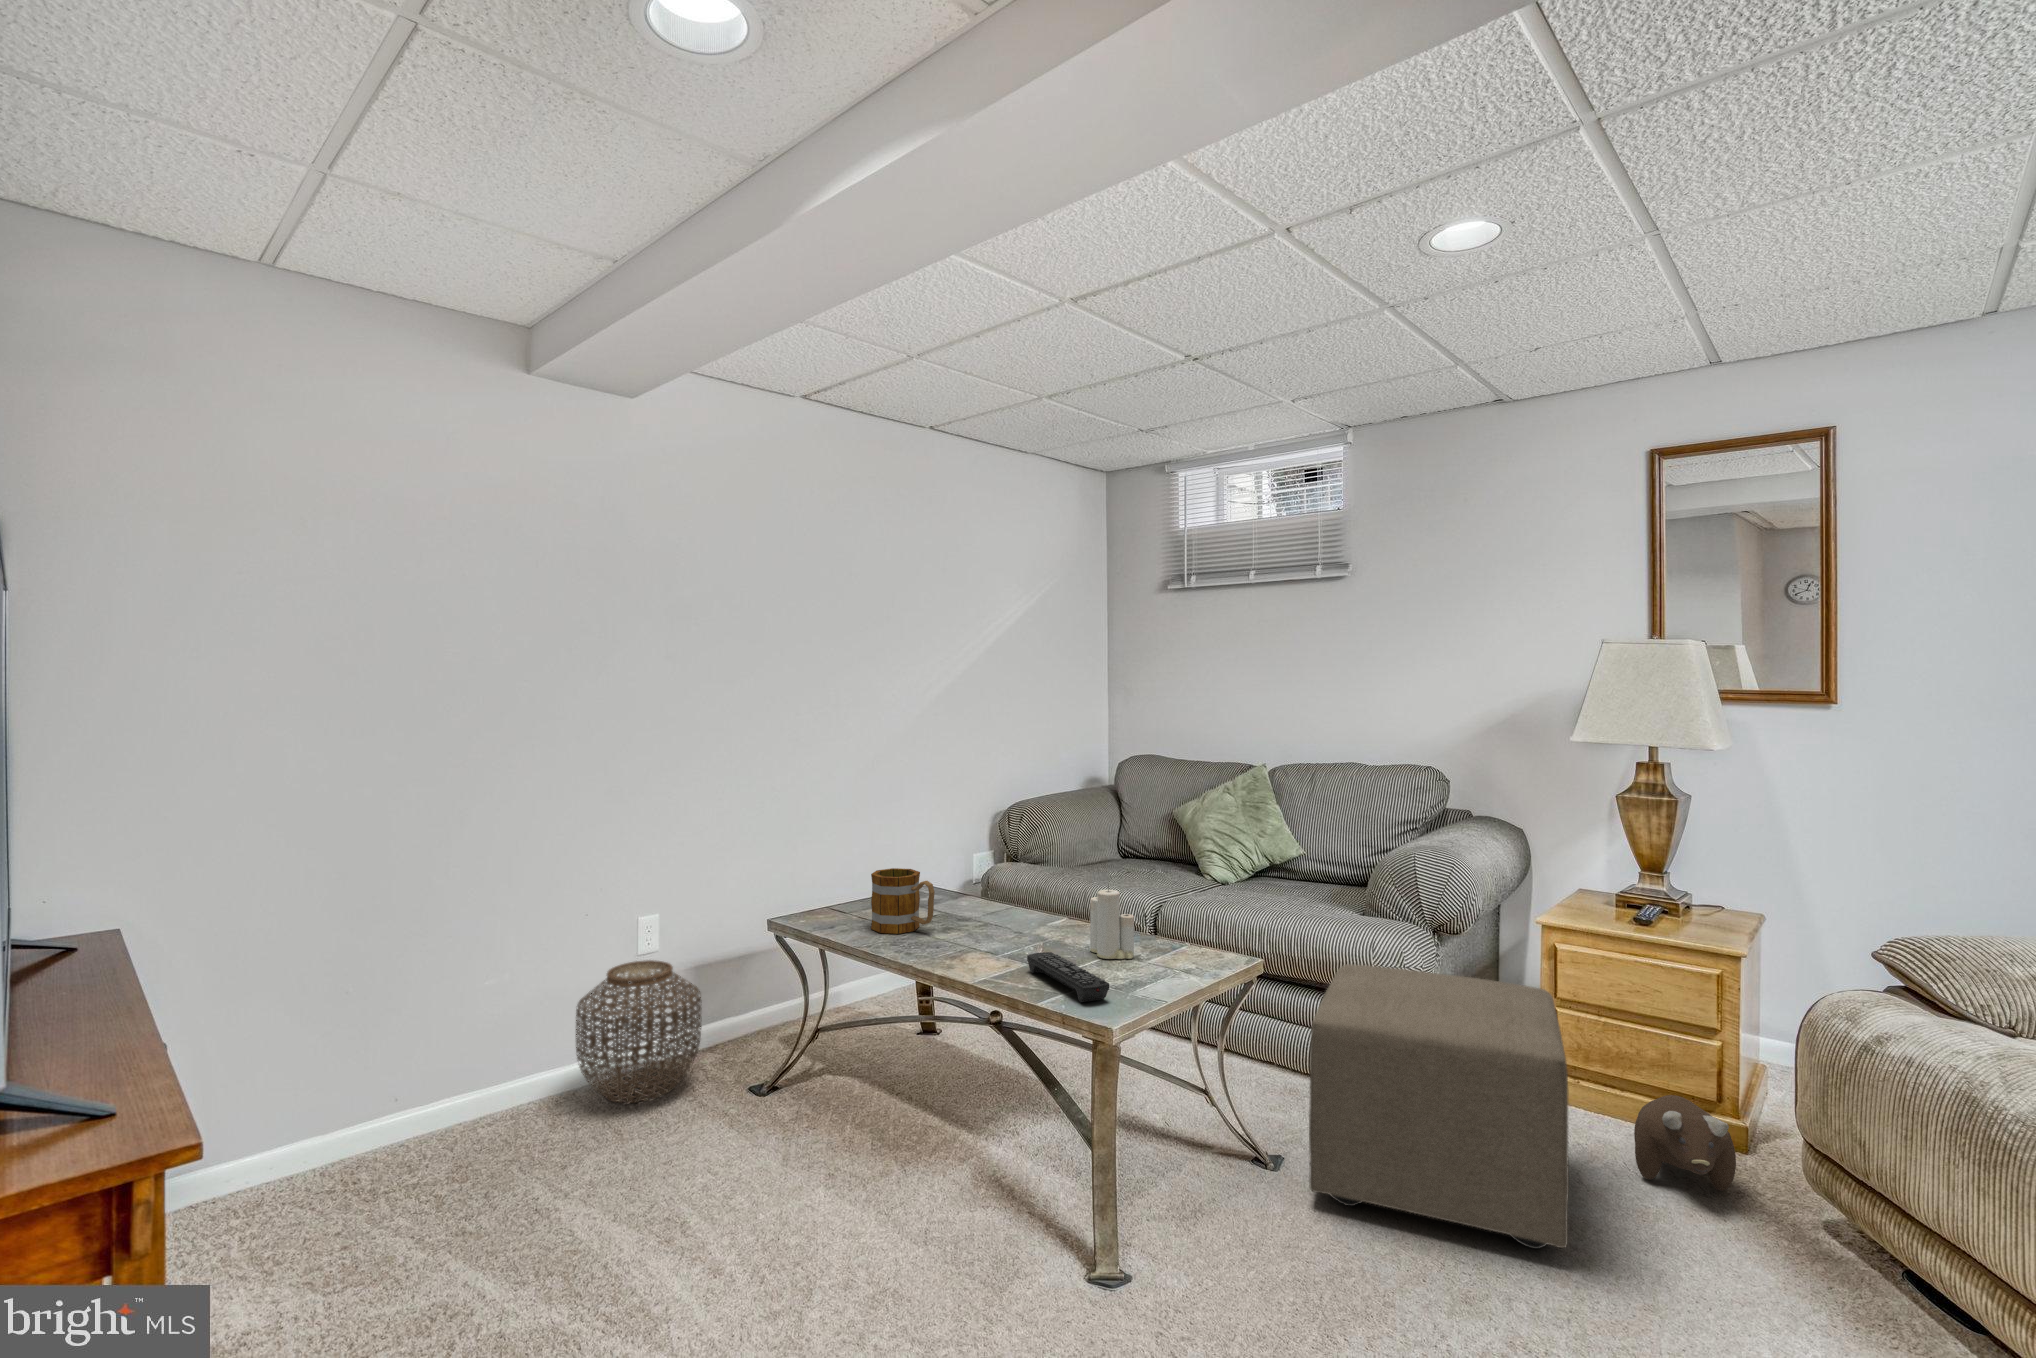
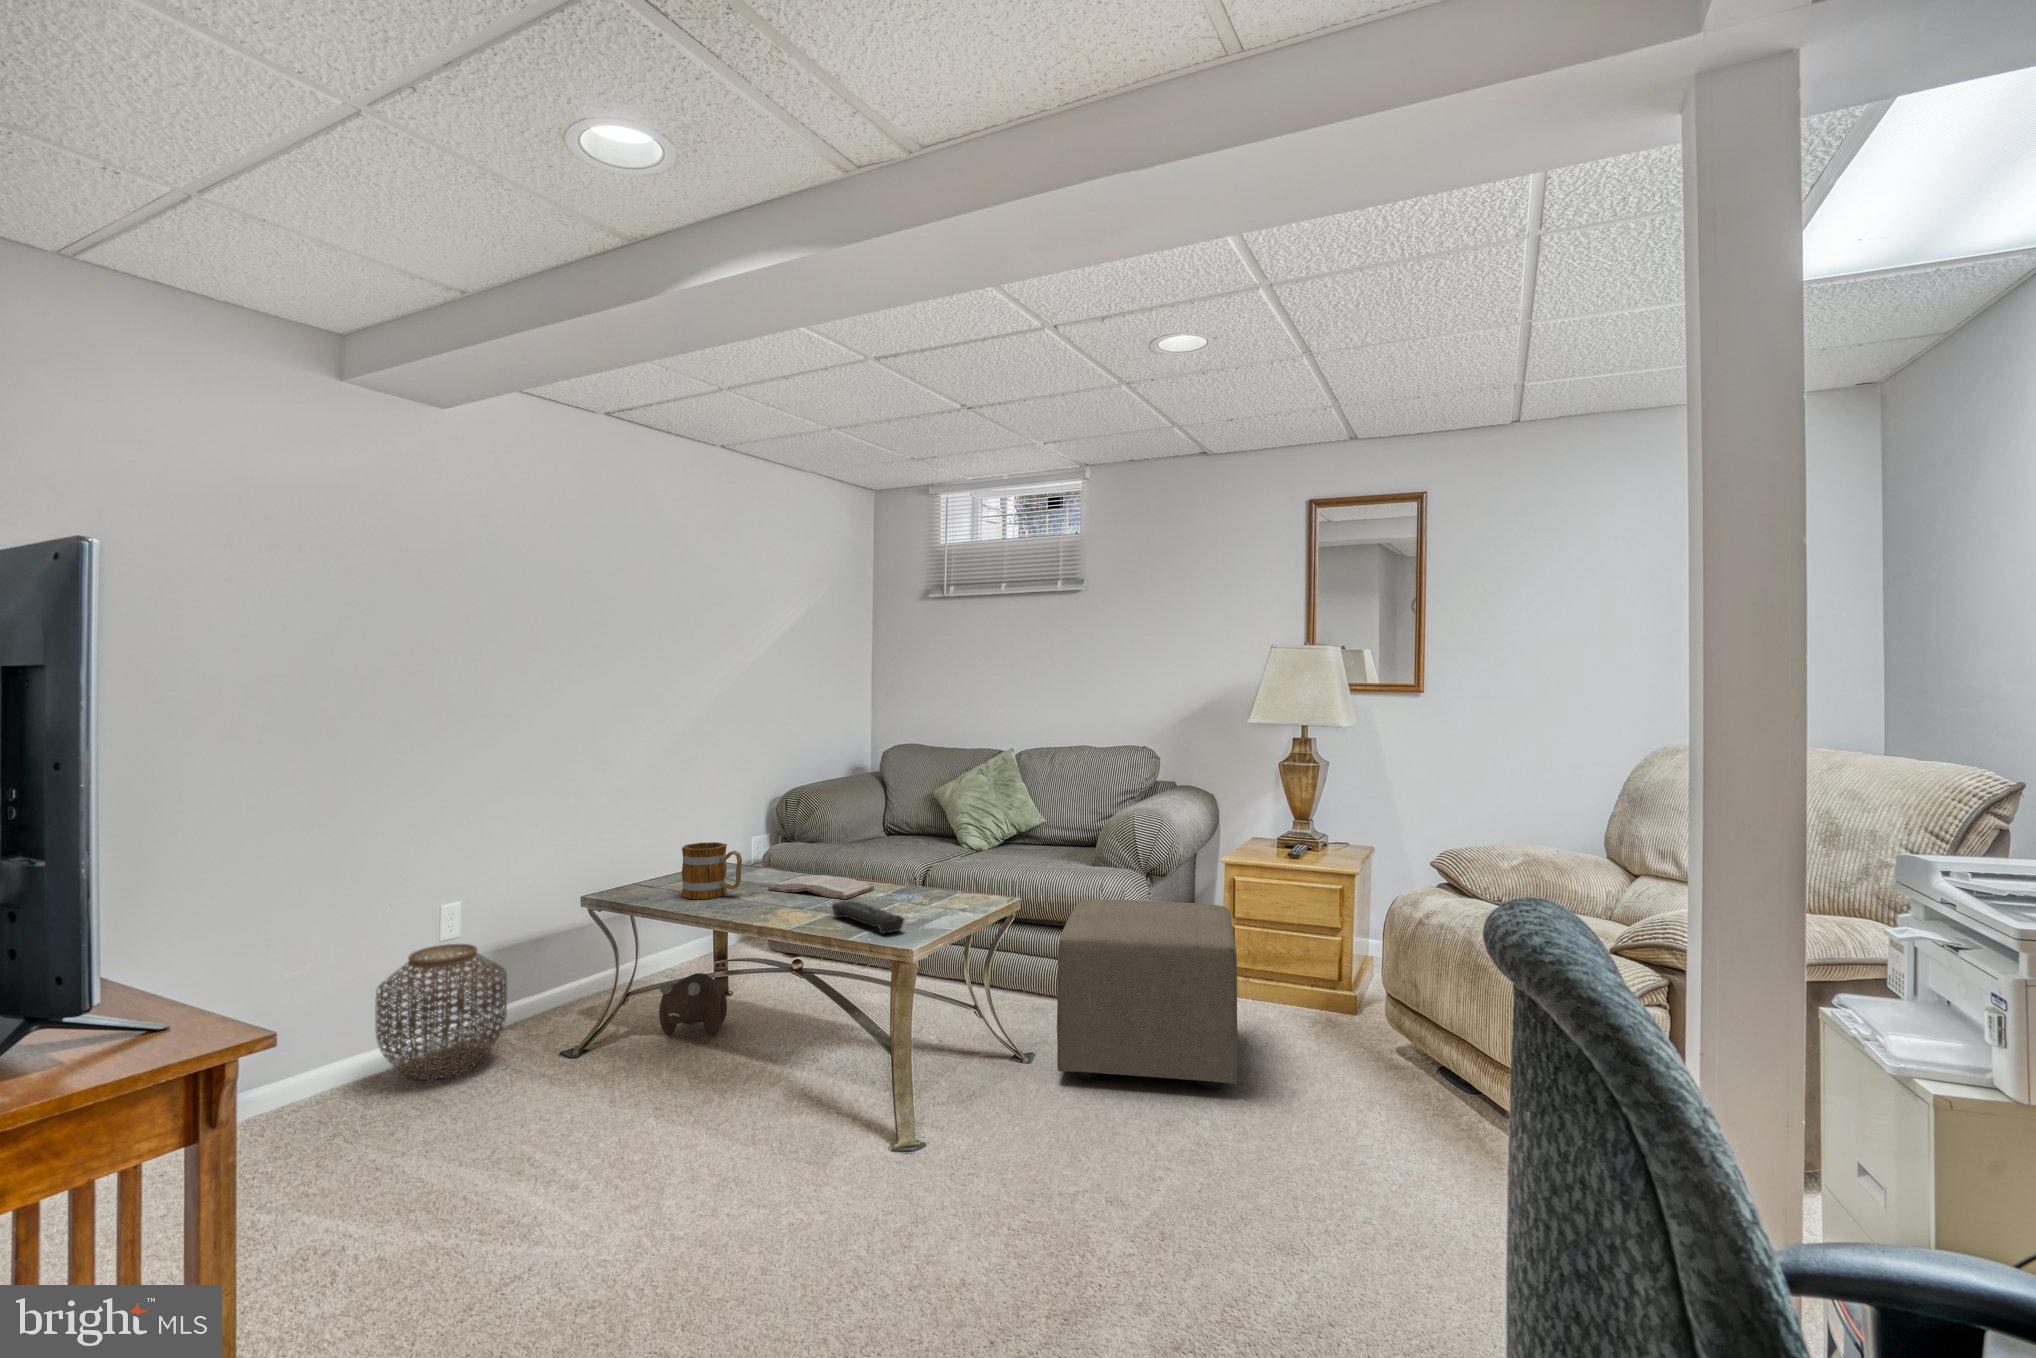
candle: present [1090,885,1134,959] -> none [881,843,918,904]
book: none [965,912,1084,946] -> present [768,875,874,899]
plush toy: present [1634,1095,1736,1191] -> present [659,973,727,1037]

